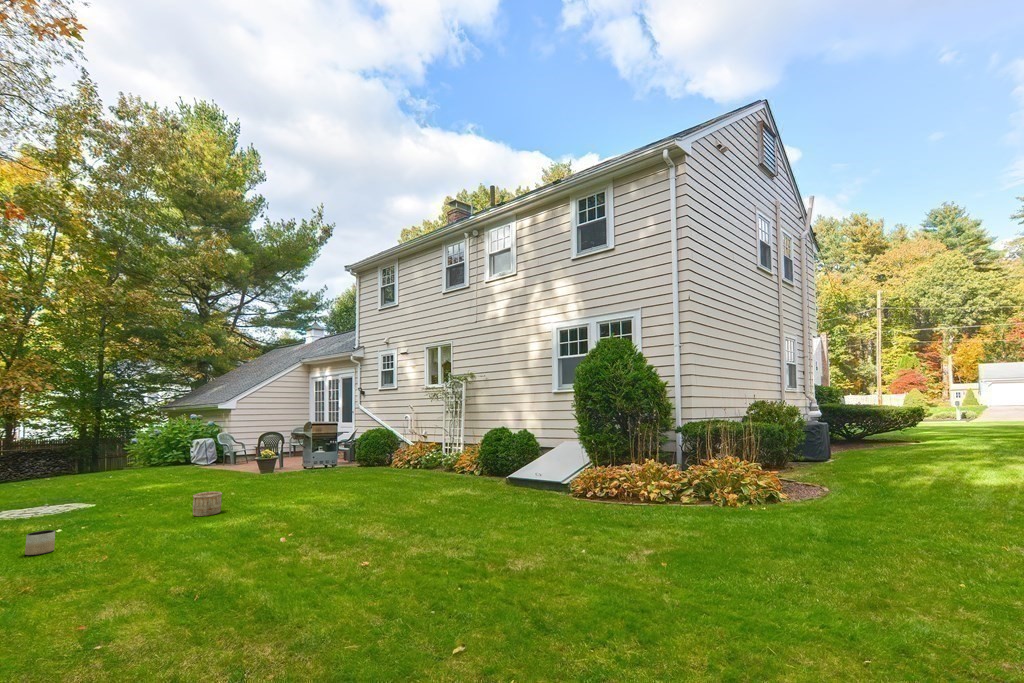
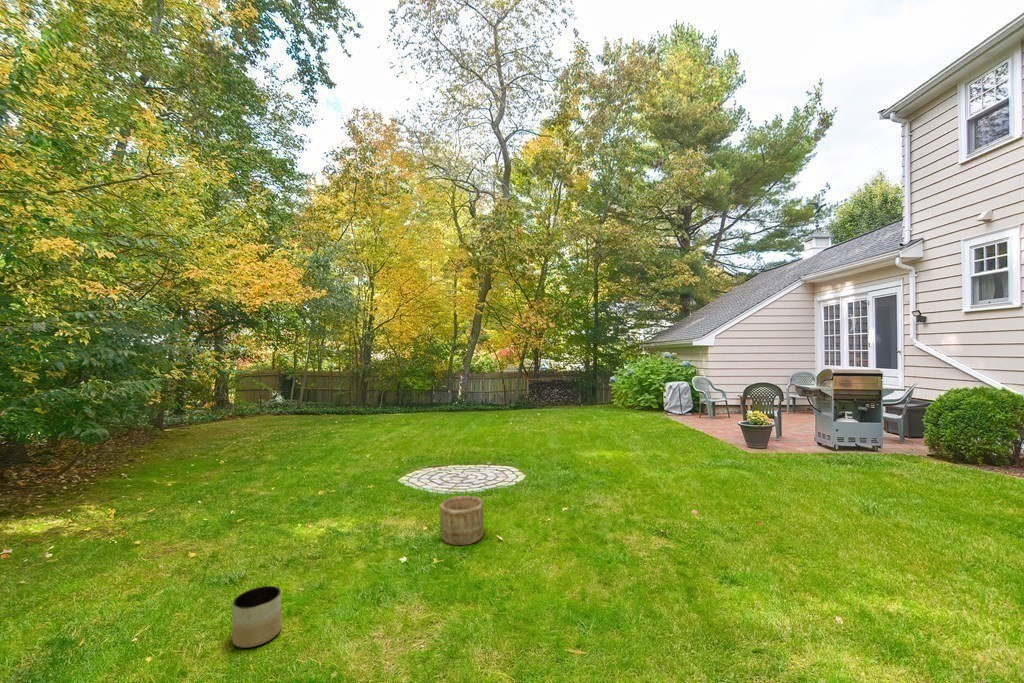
wooden bucket: present [193,491,223,516] -> present [439,496,484,545]

